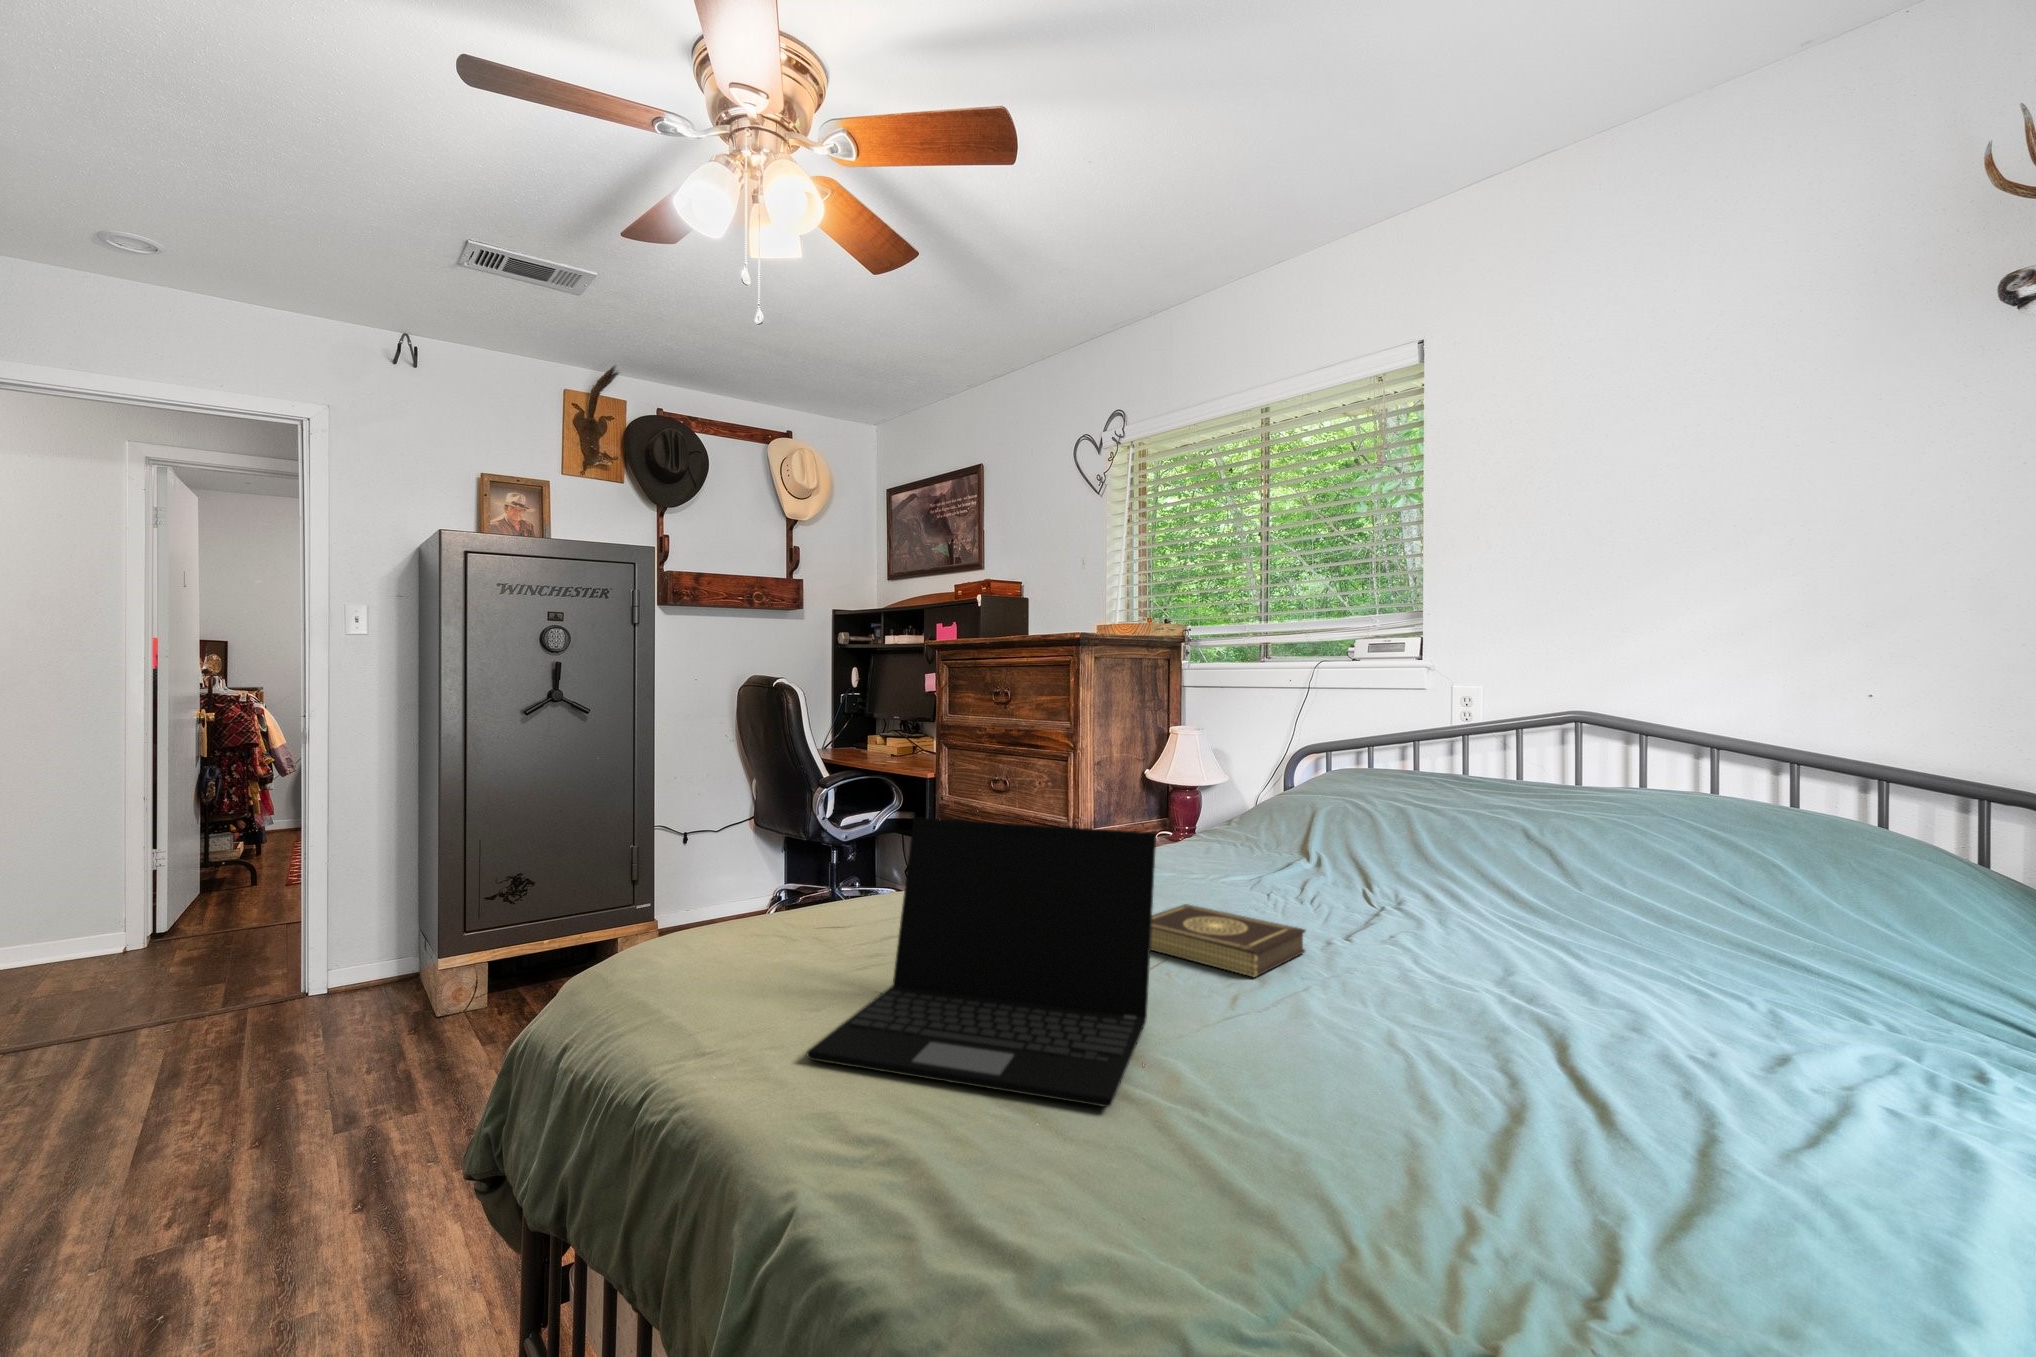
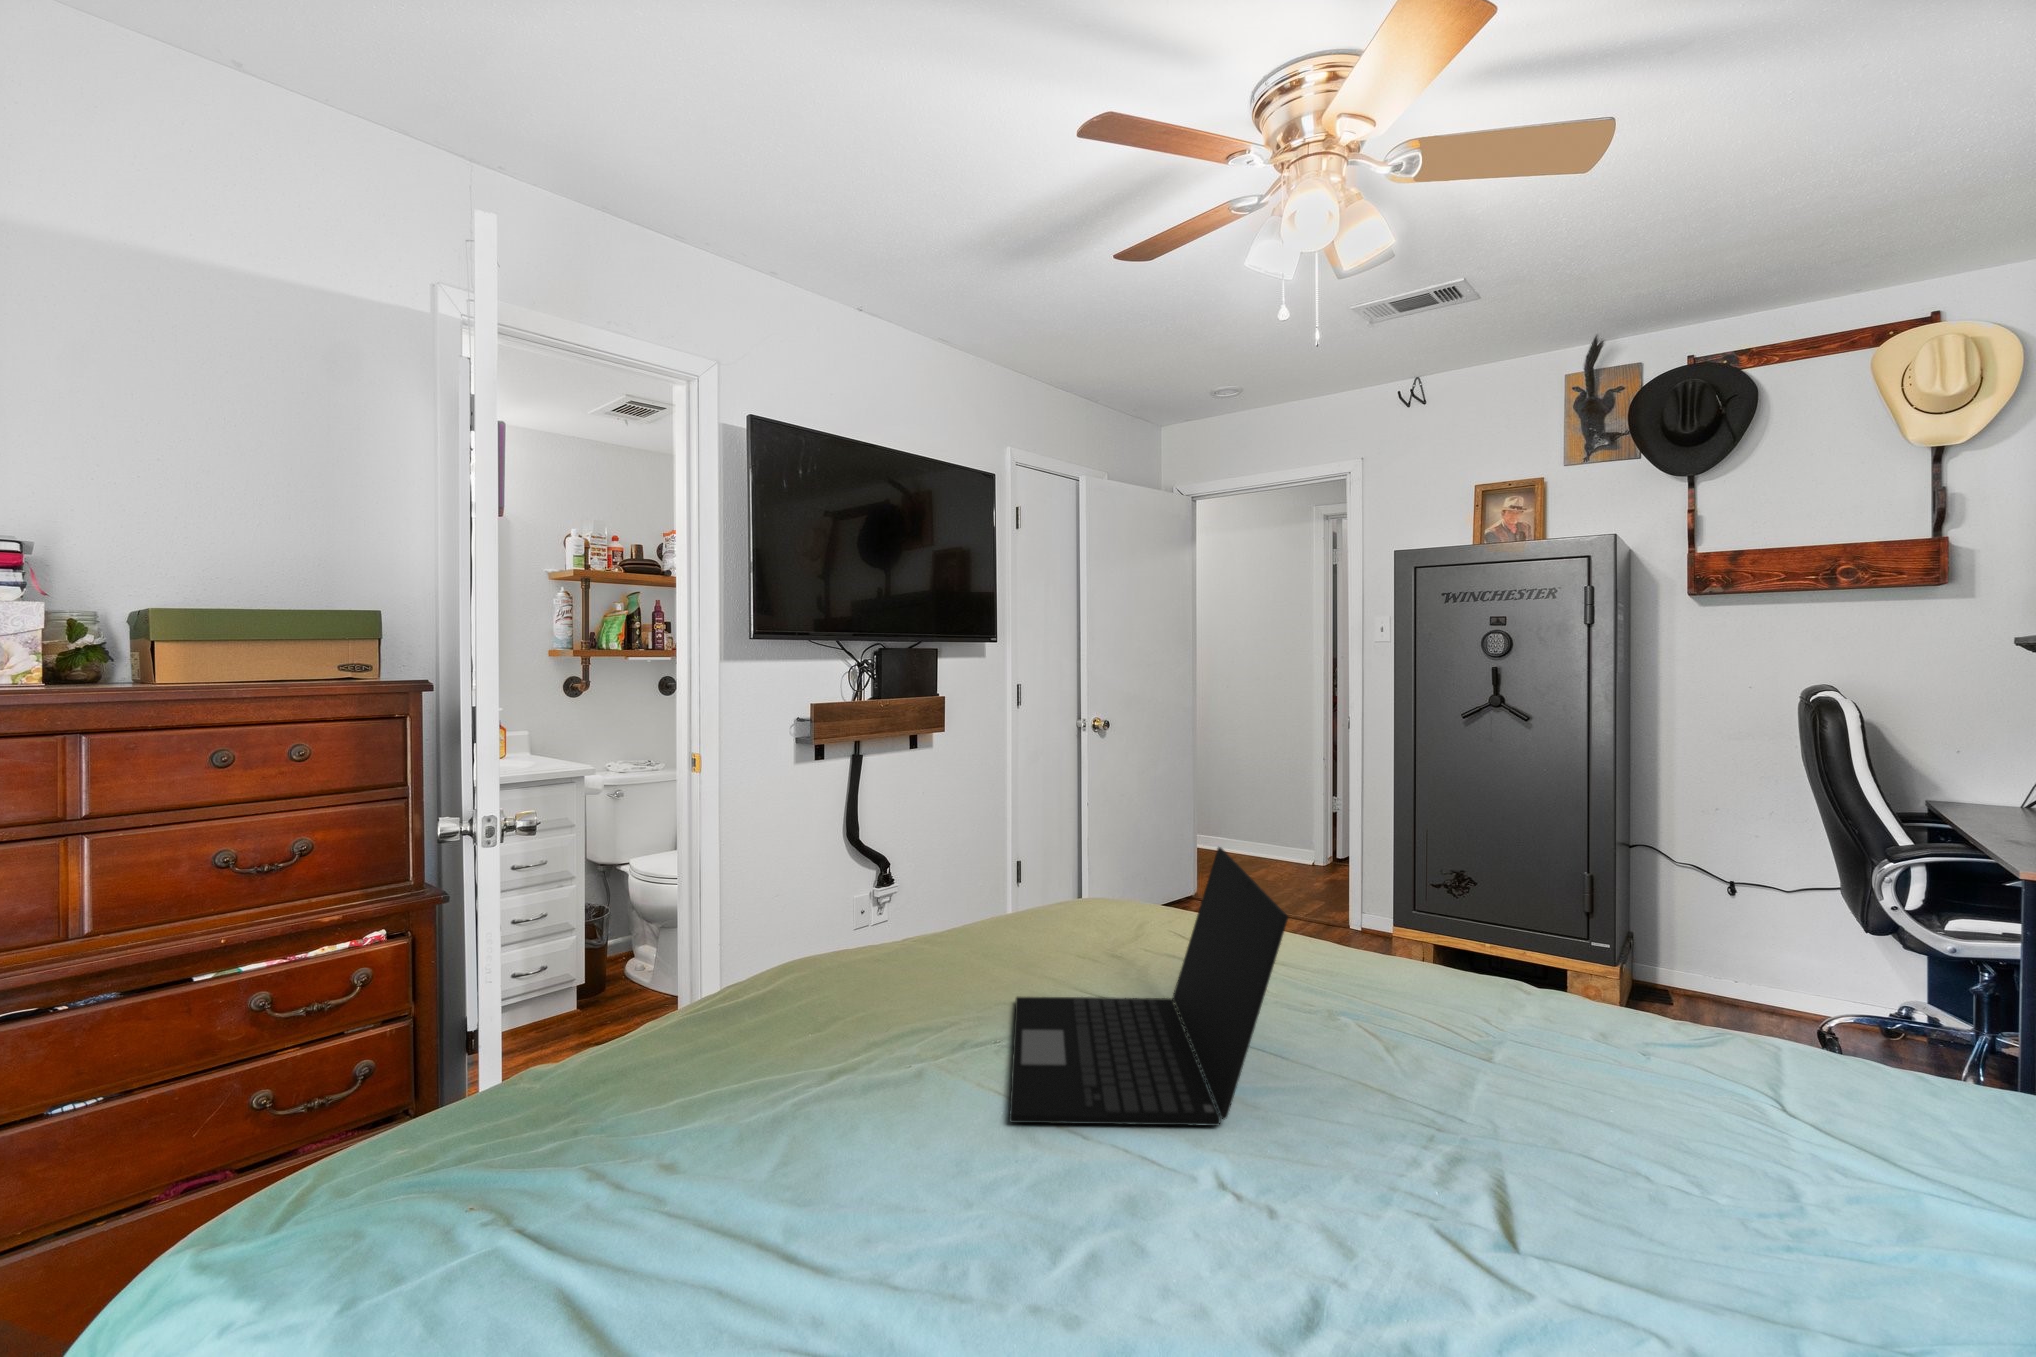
book: present [1150,904,1305,977] -> none [1499,1068,1726,1253]

